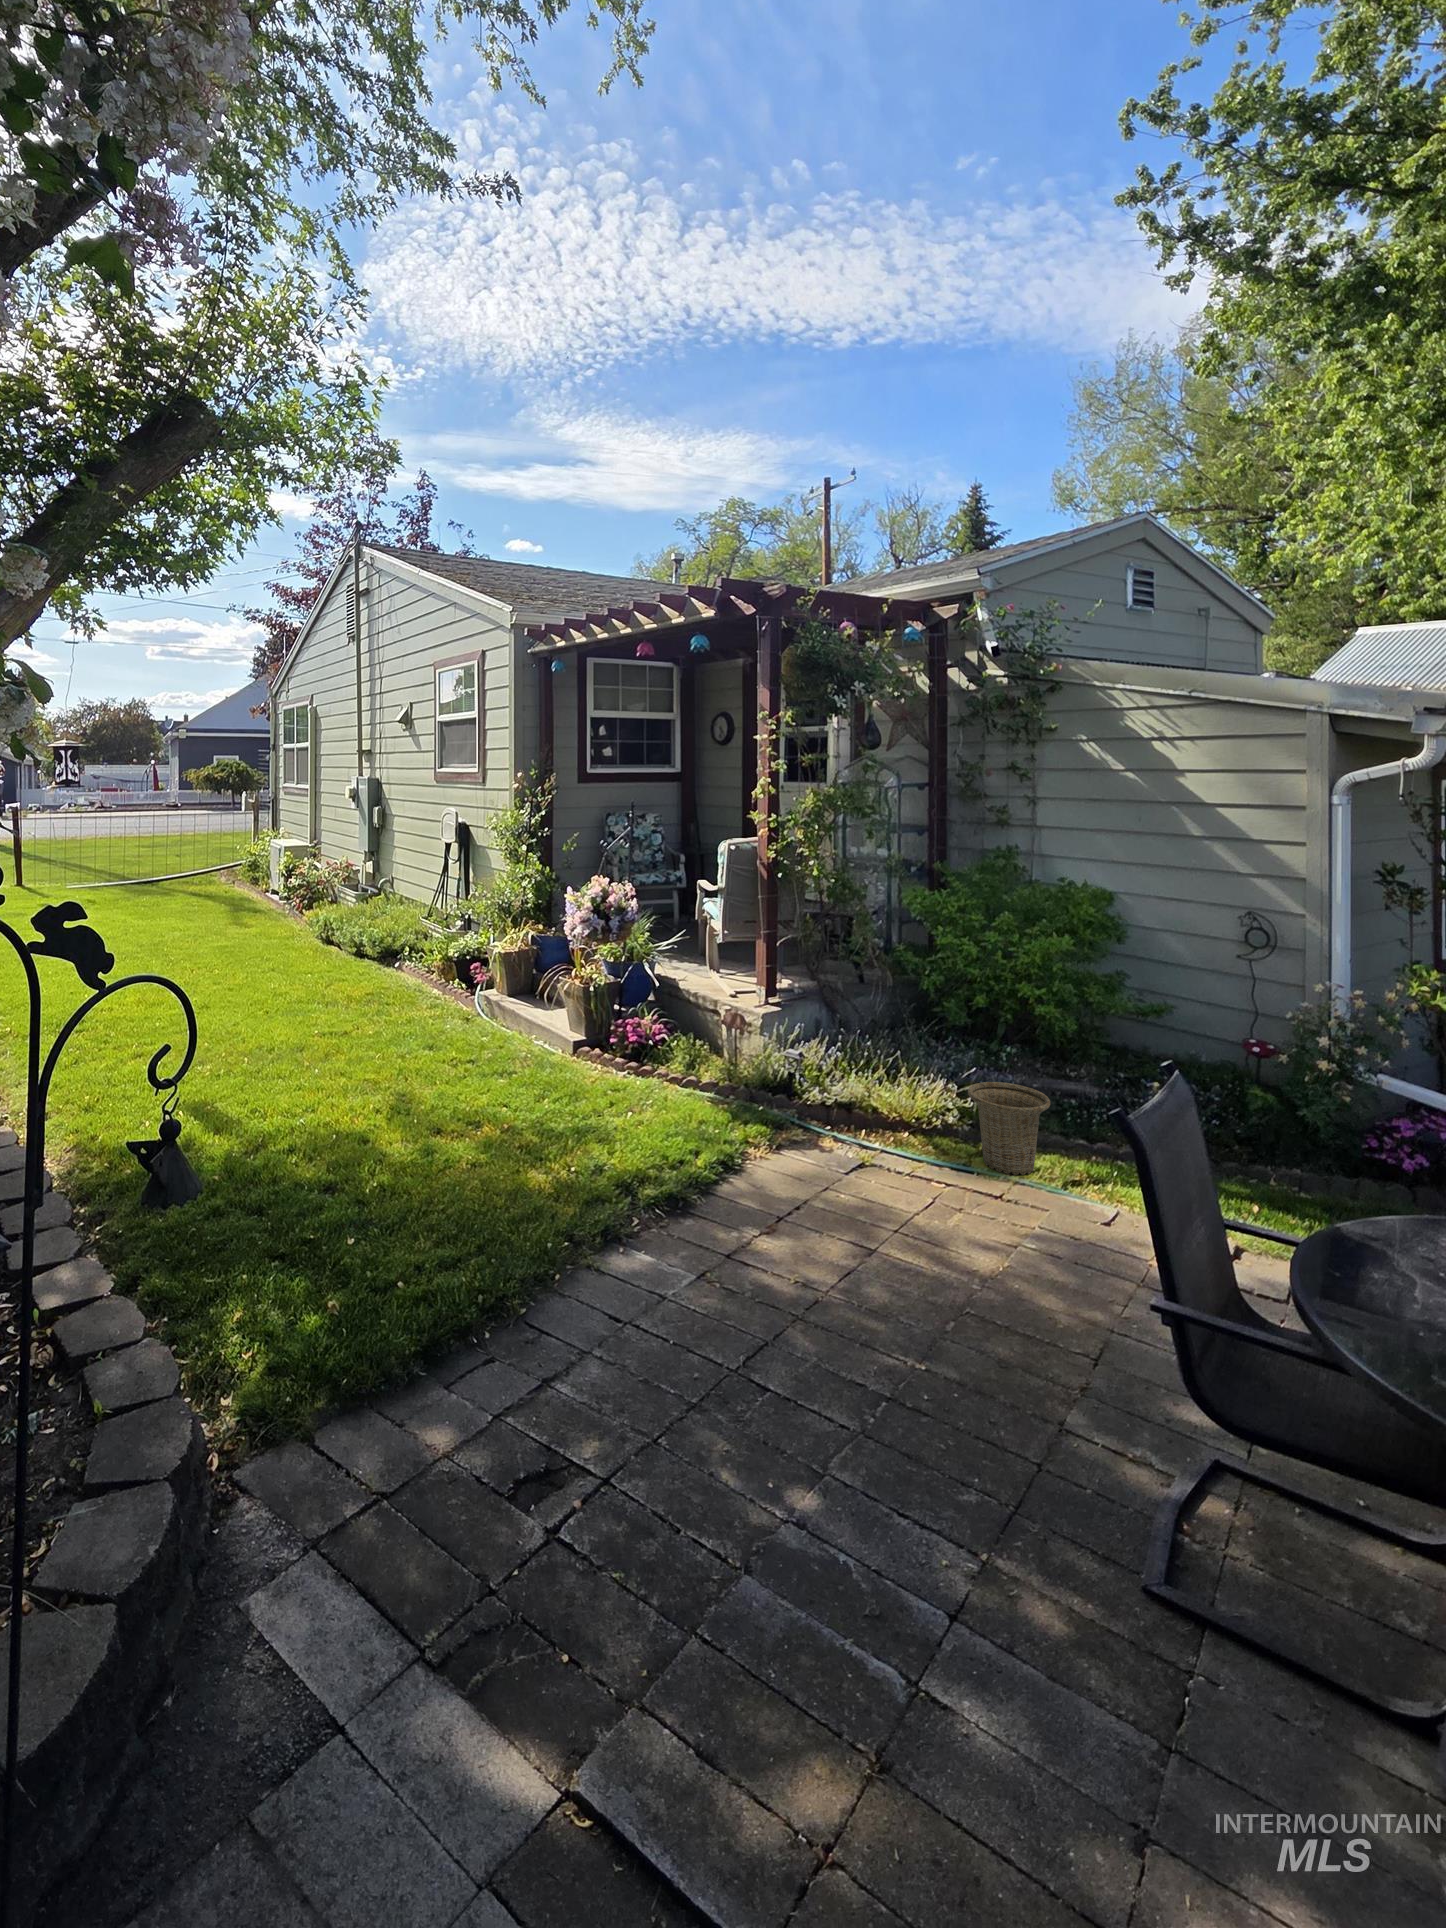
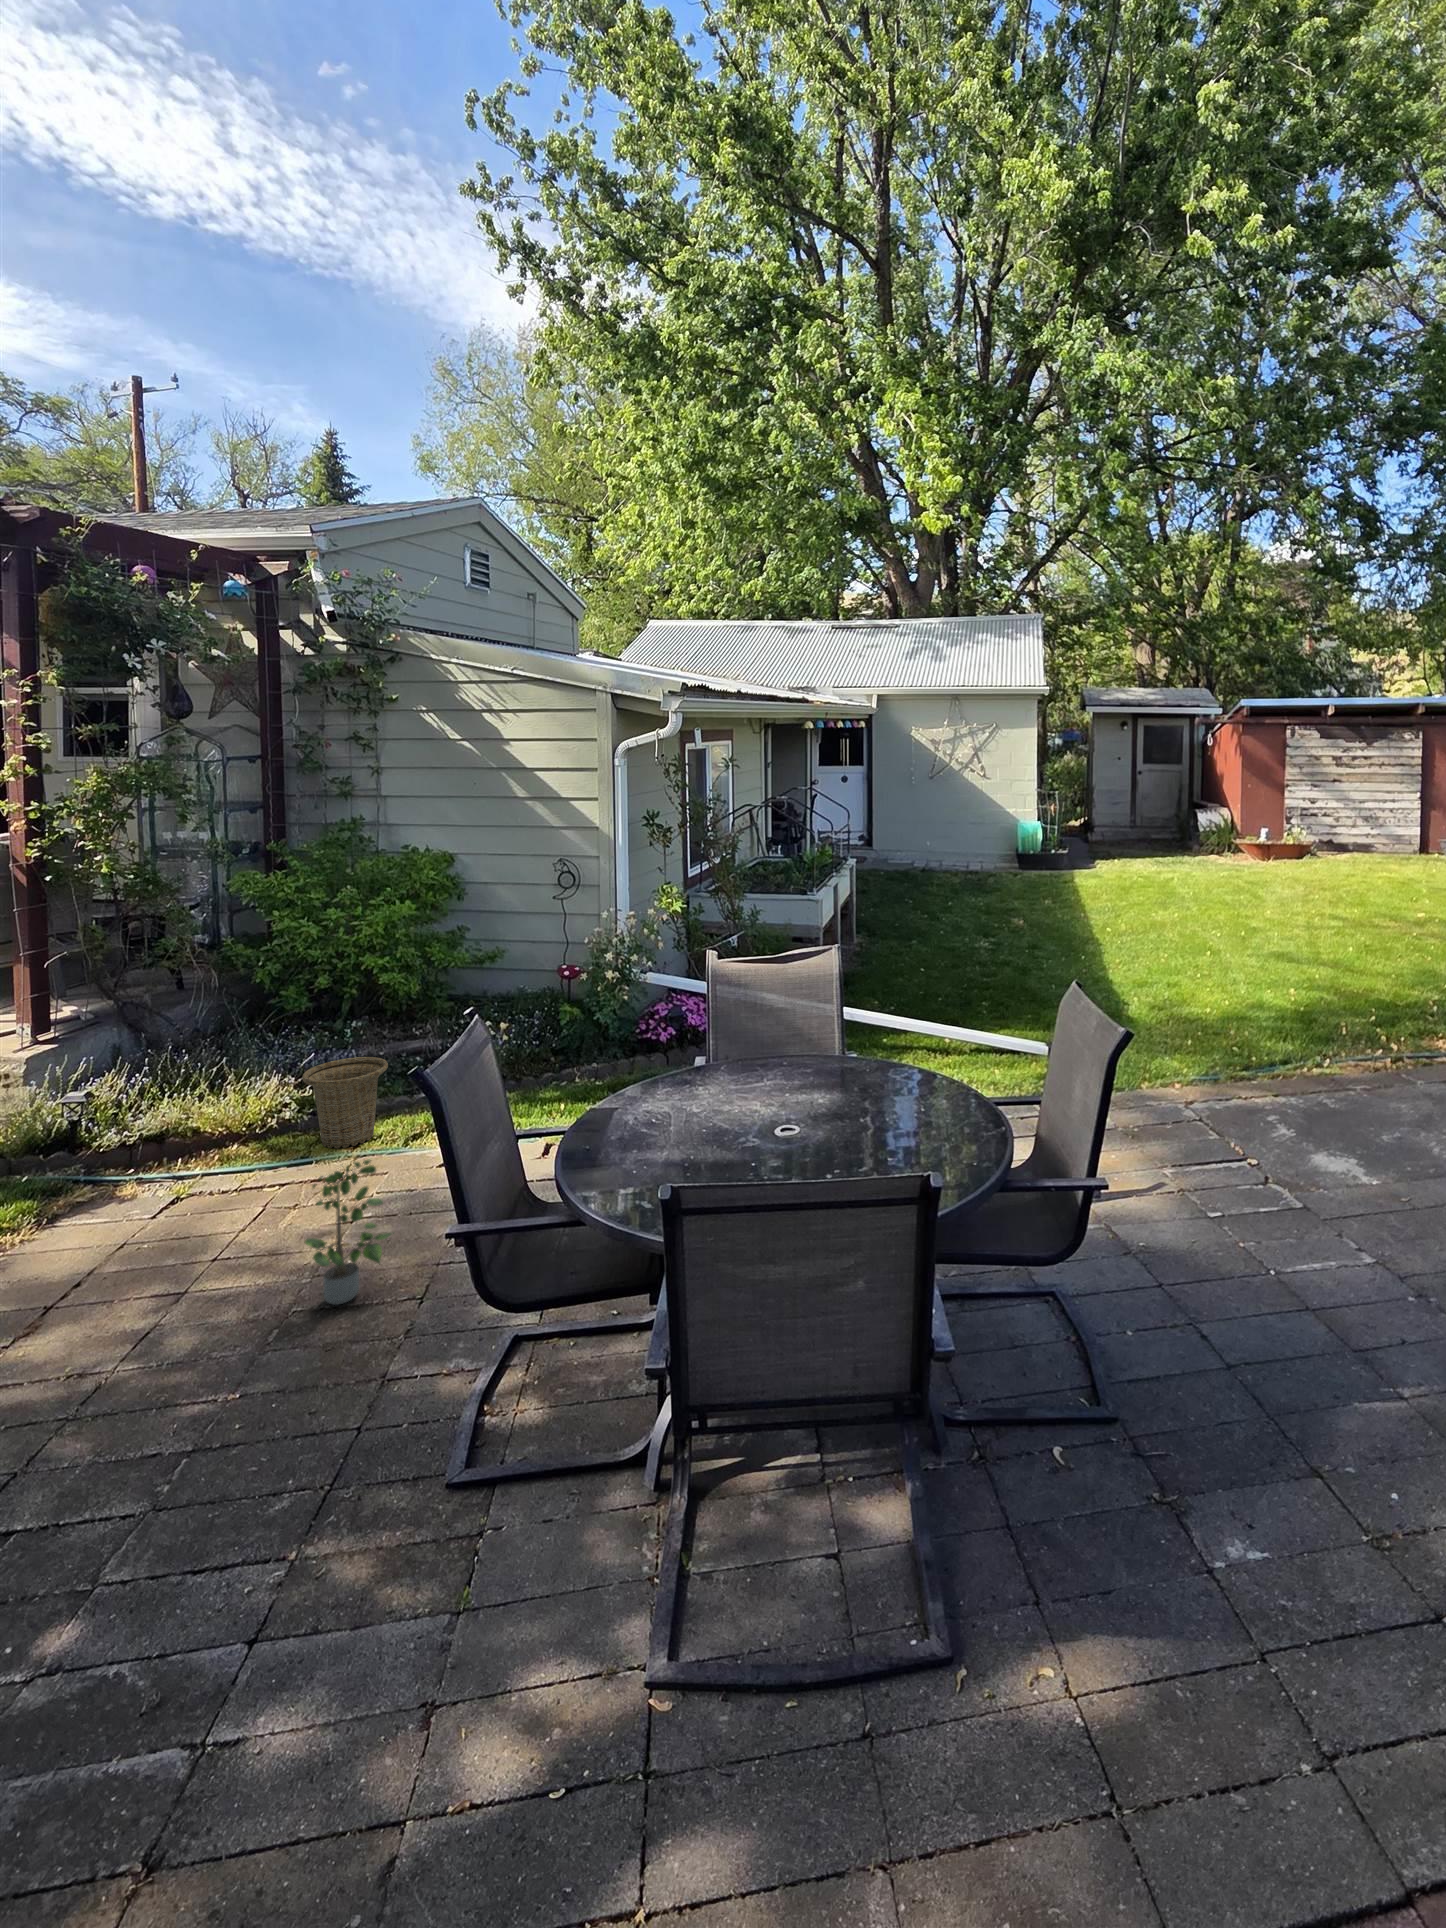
potted plant: none [983,1214,1077,1362] -> present [305,1160,394,1305]

